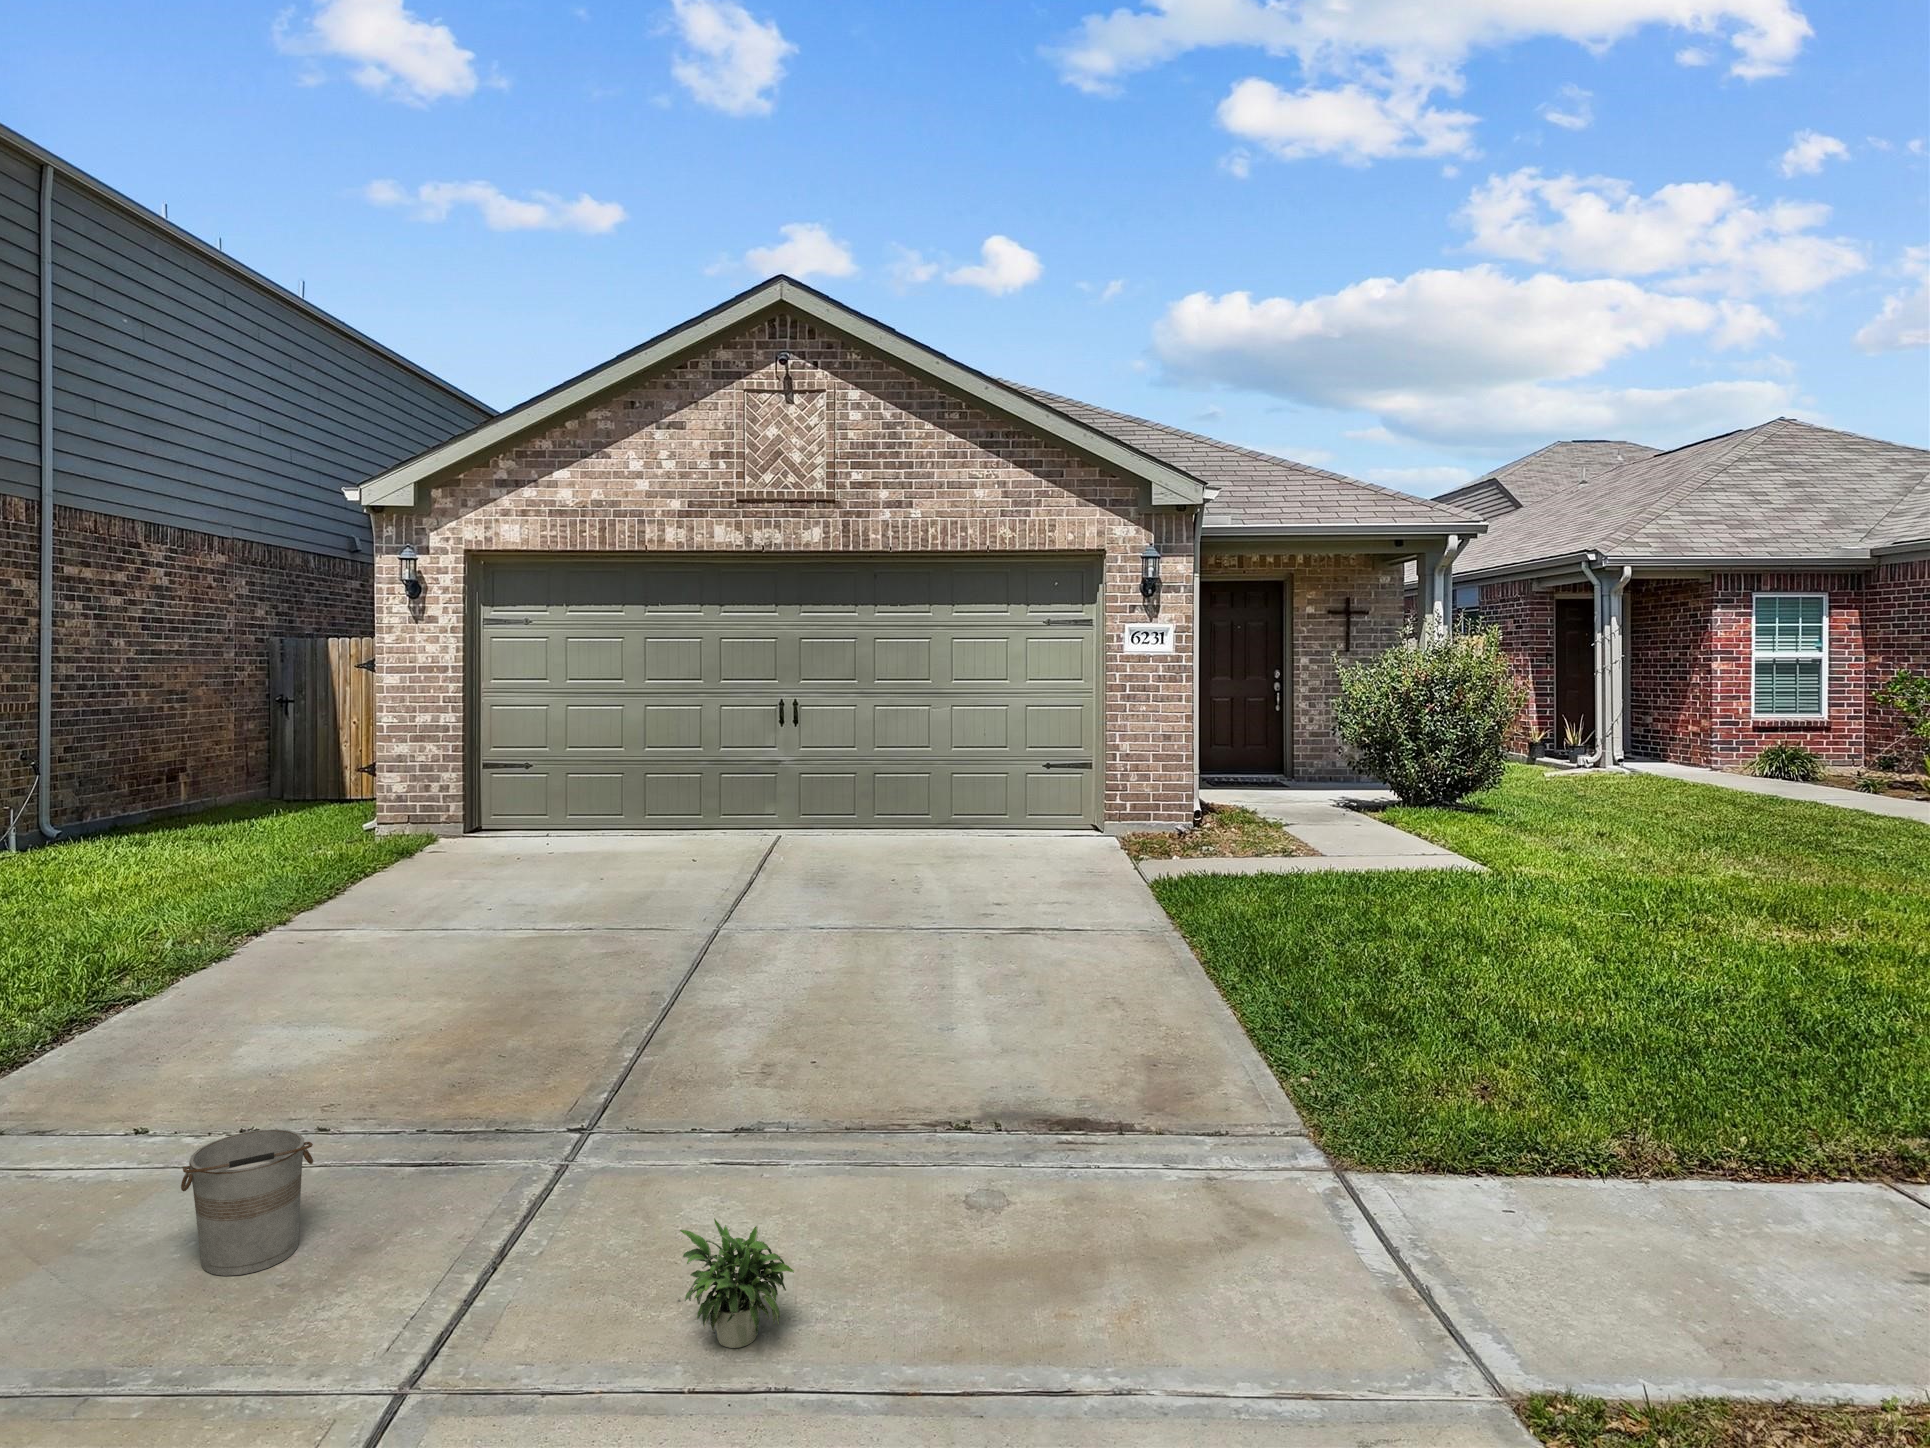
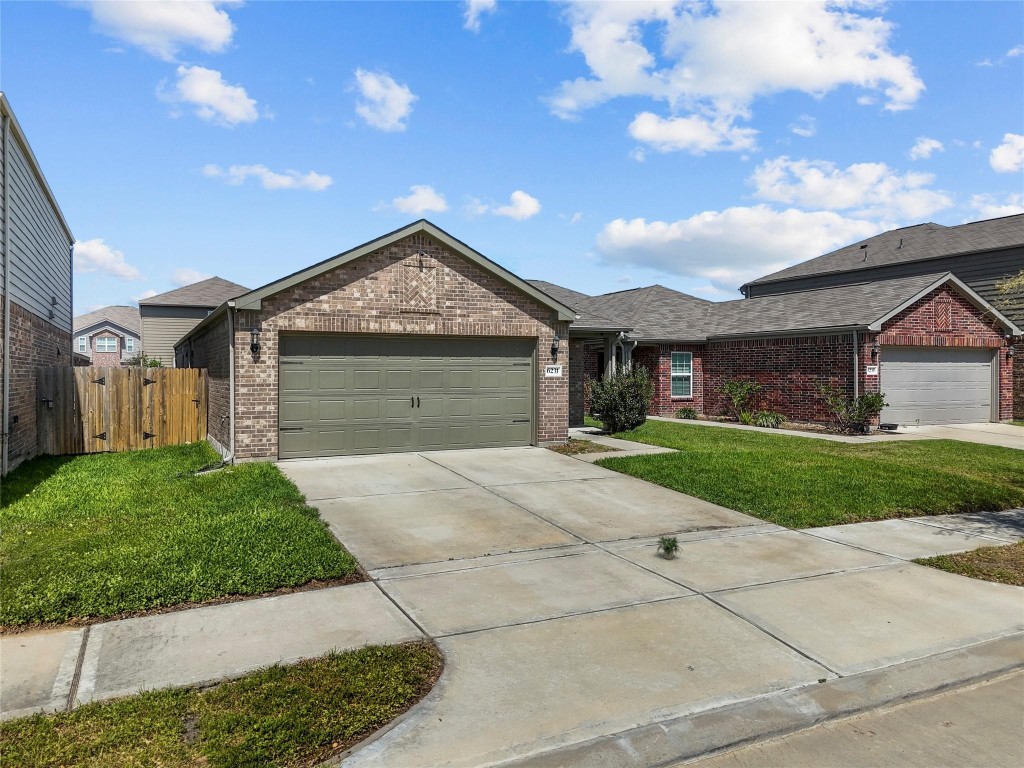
bucket: present [181,1129,313,1276] -> none [528,532,556,565]

